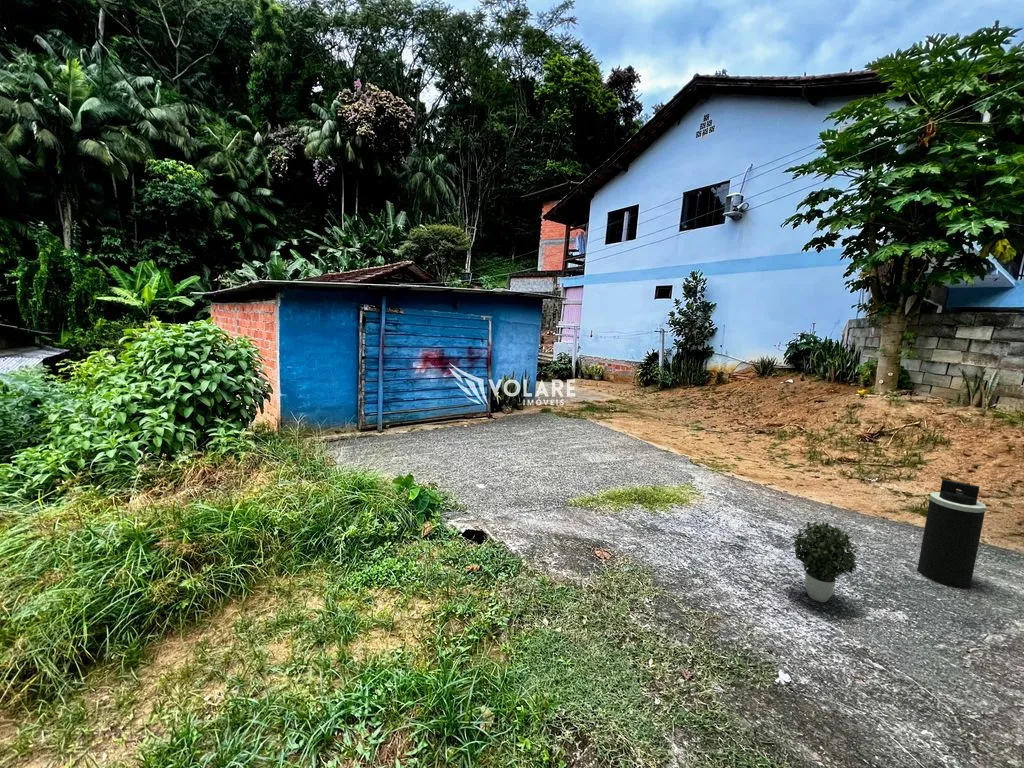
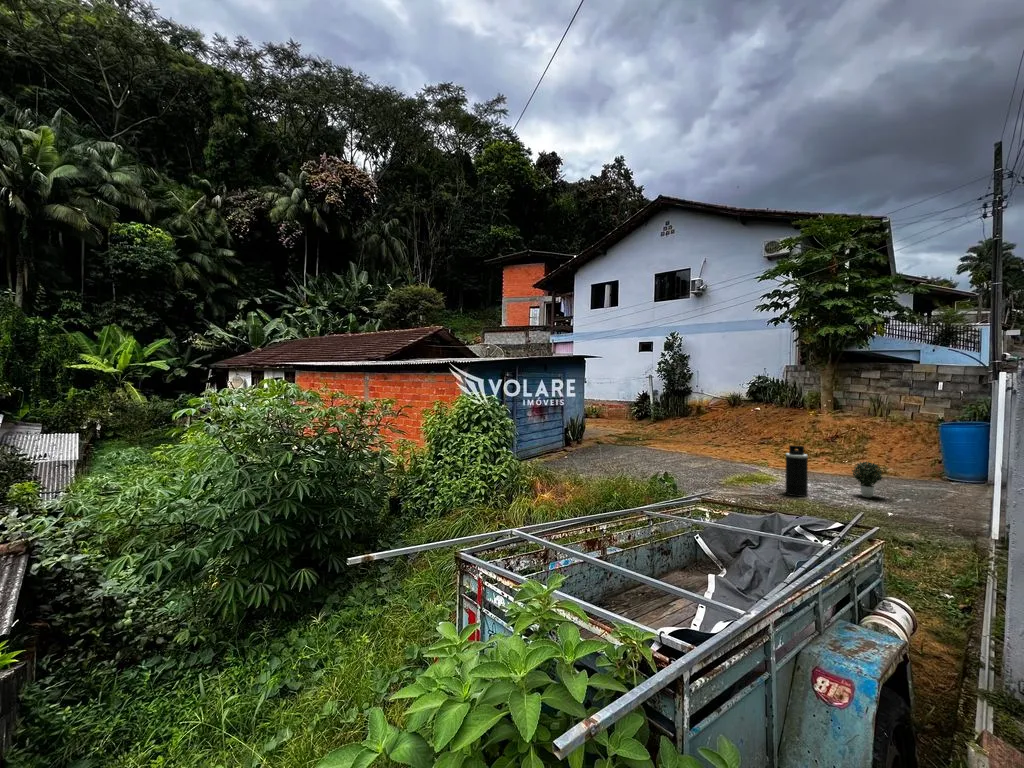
trash can: present [917,479,986,588] -> present [786,445,808,496]

